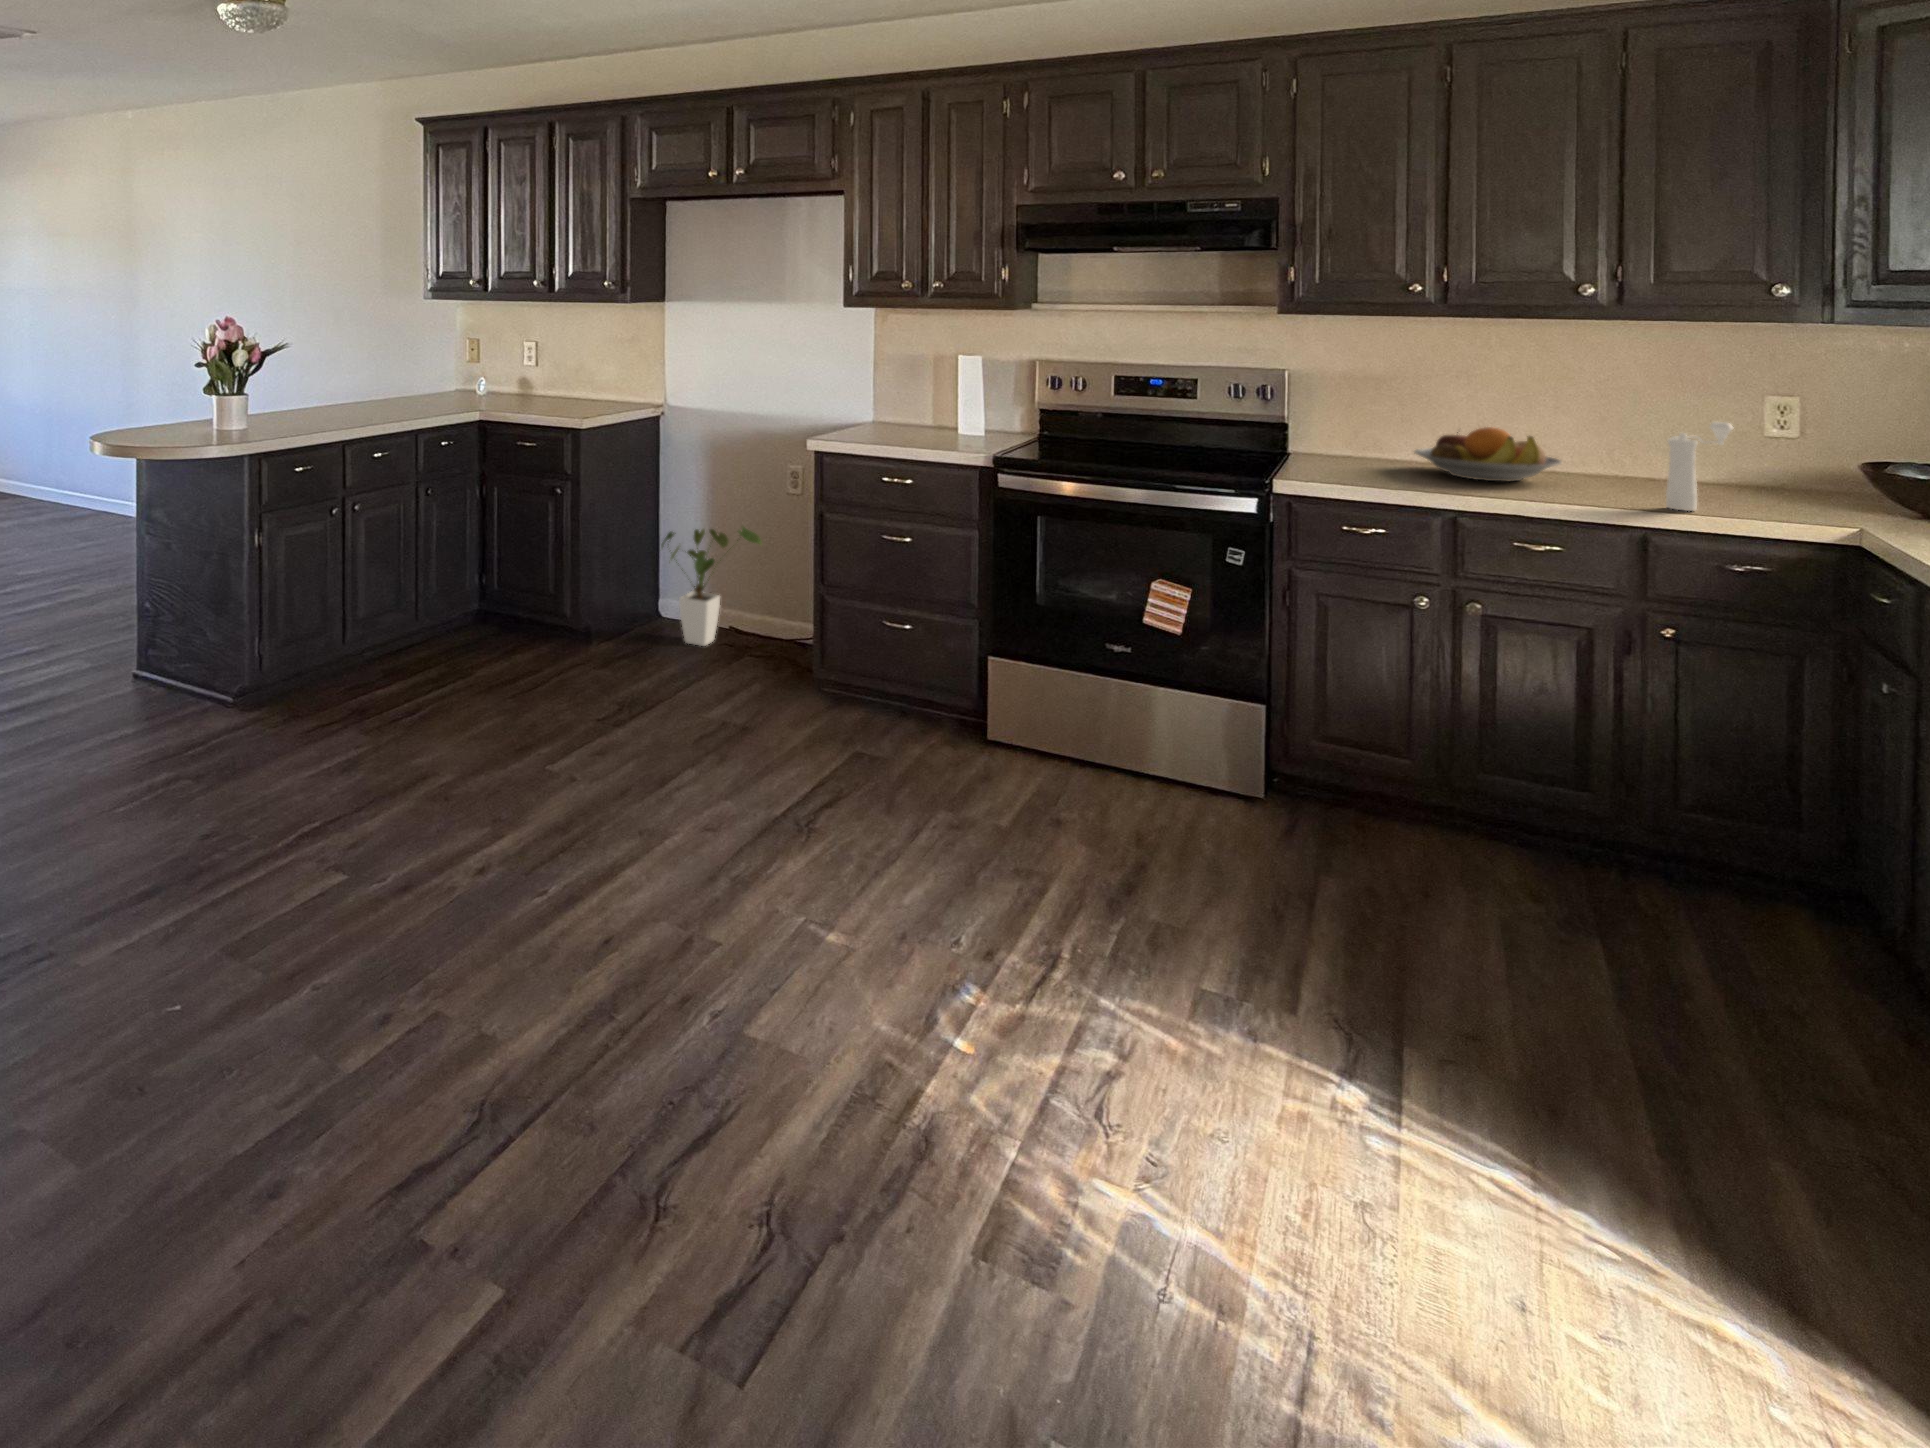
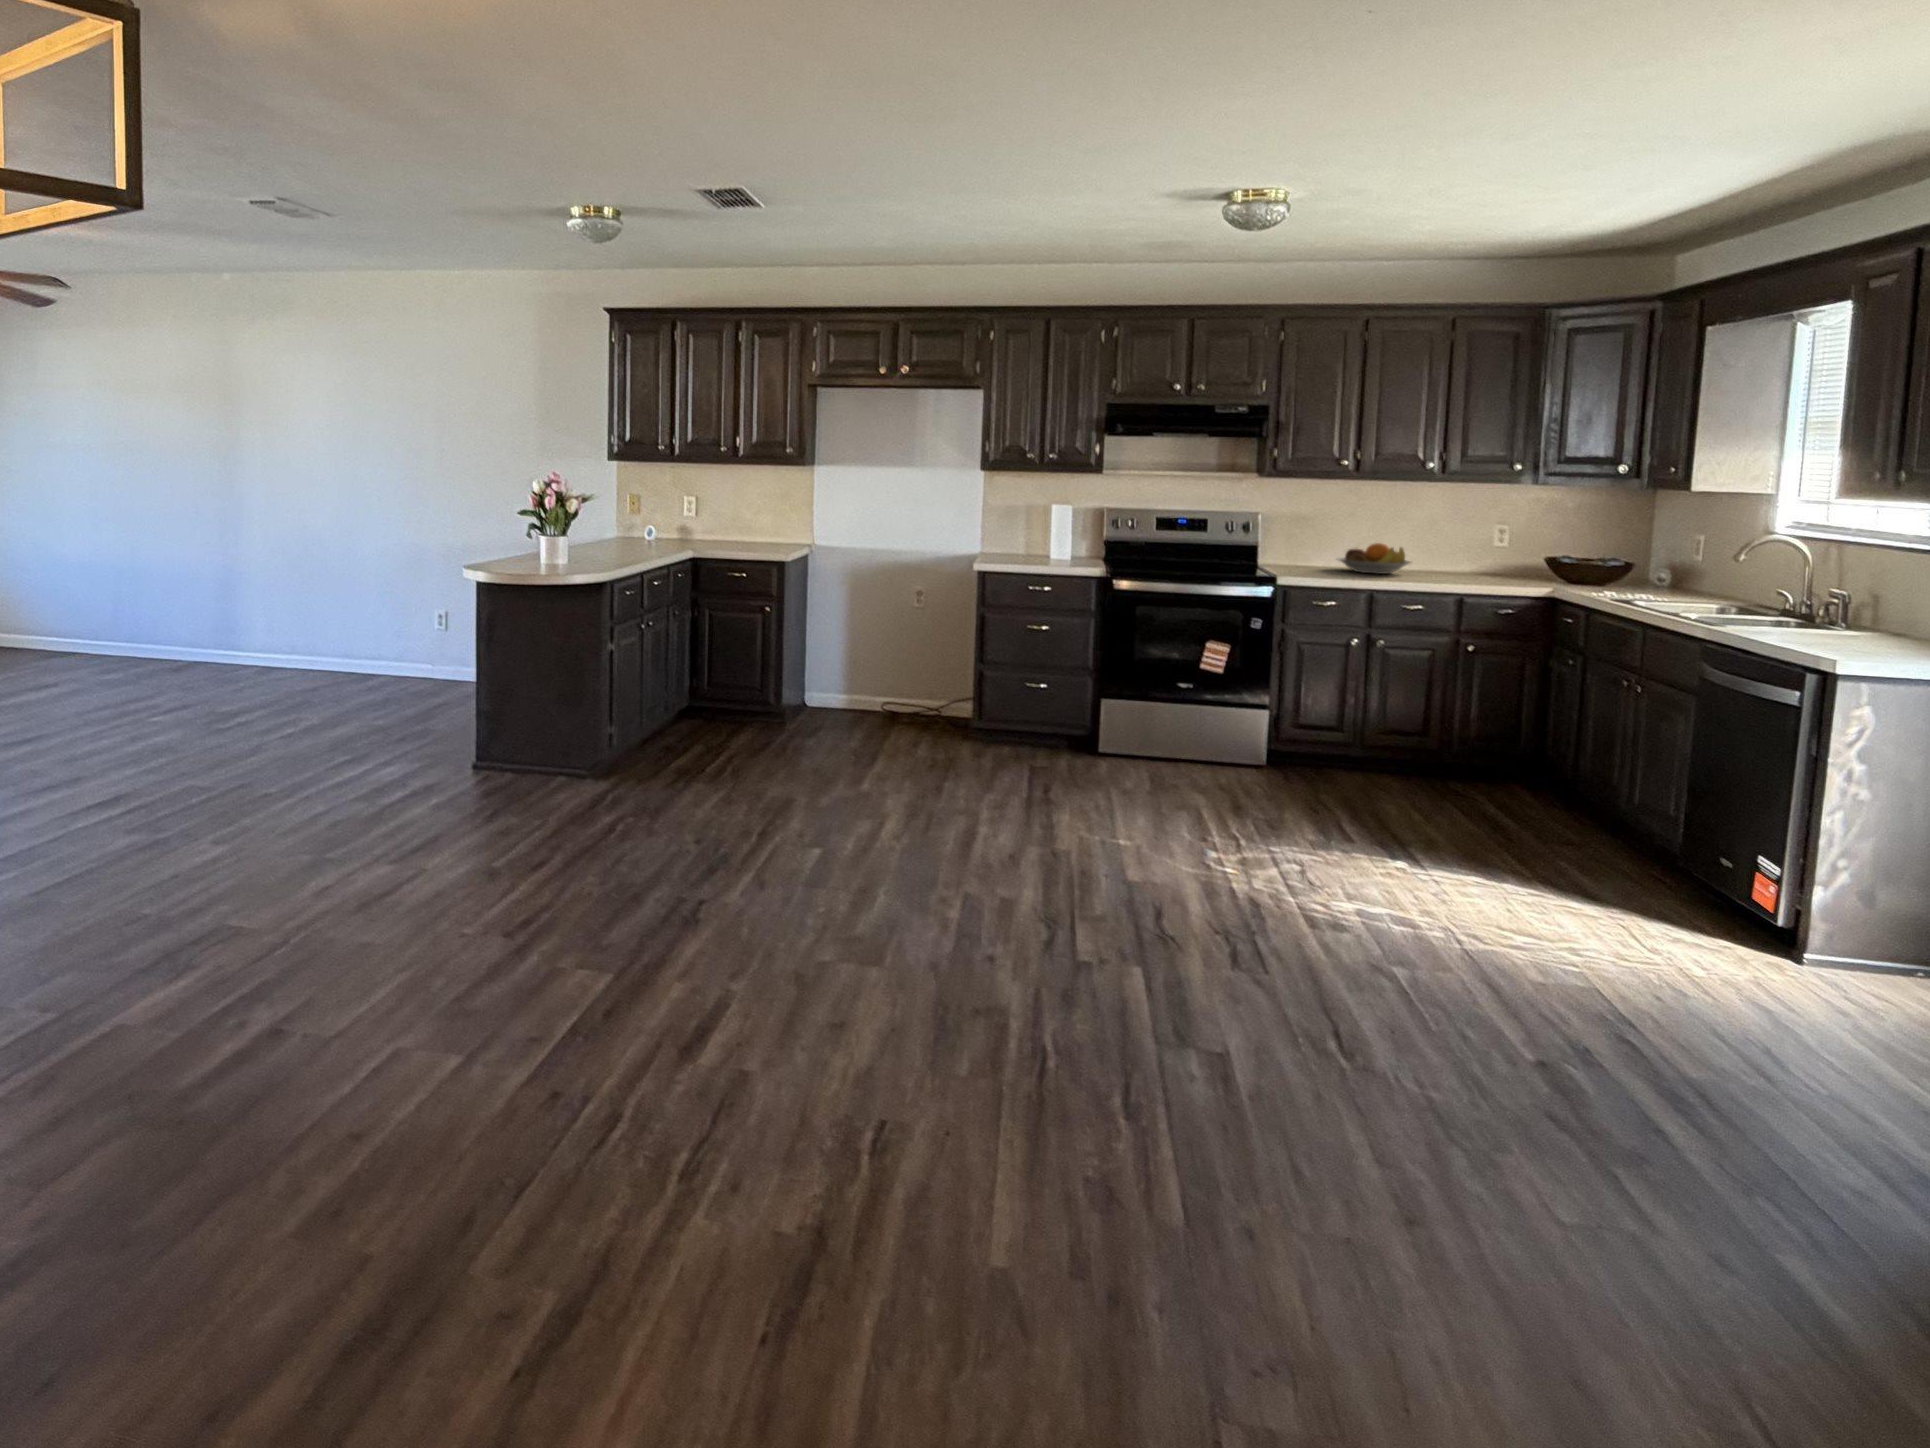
pepper mill: present [1666,422,1733,511] -> none [1470,536,1499,583]
house plant: present [662,527,761,646] -> none [829,633,893,722]

